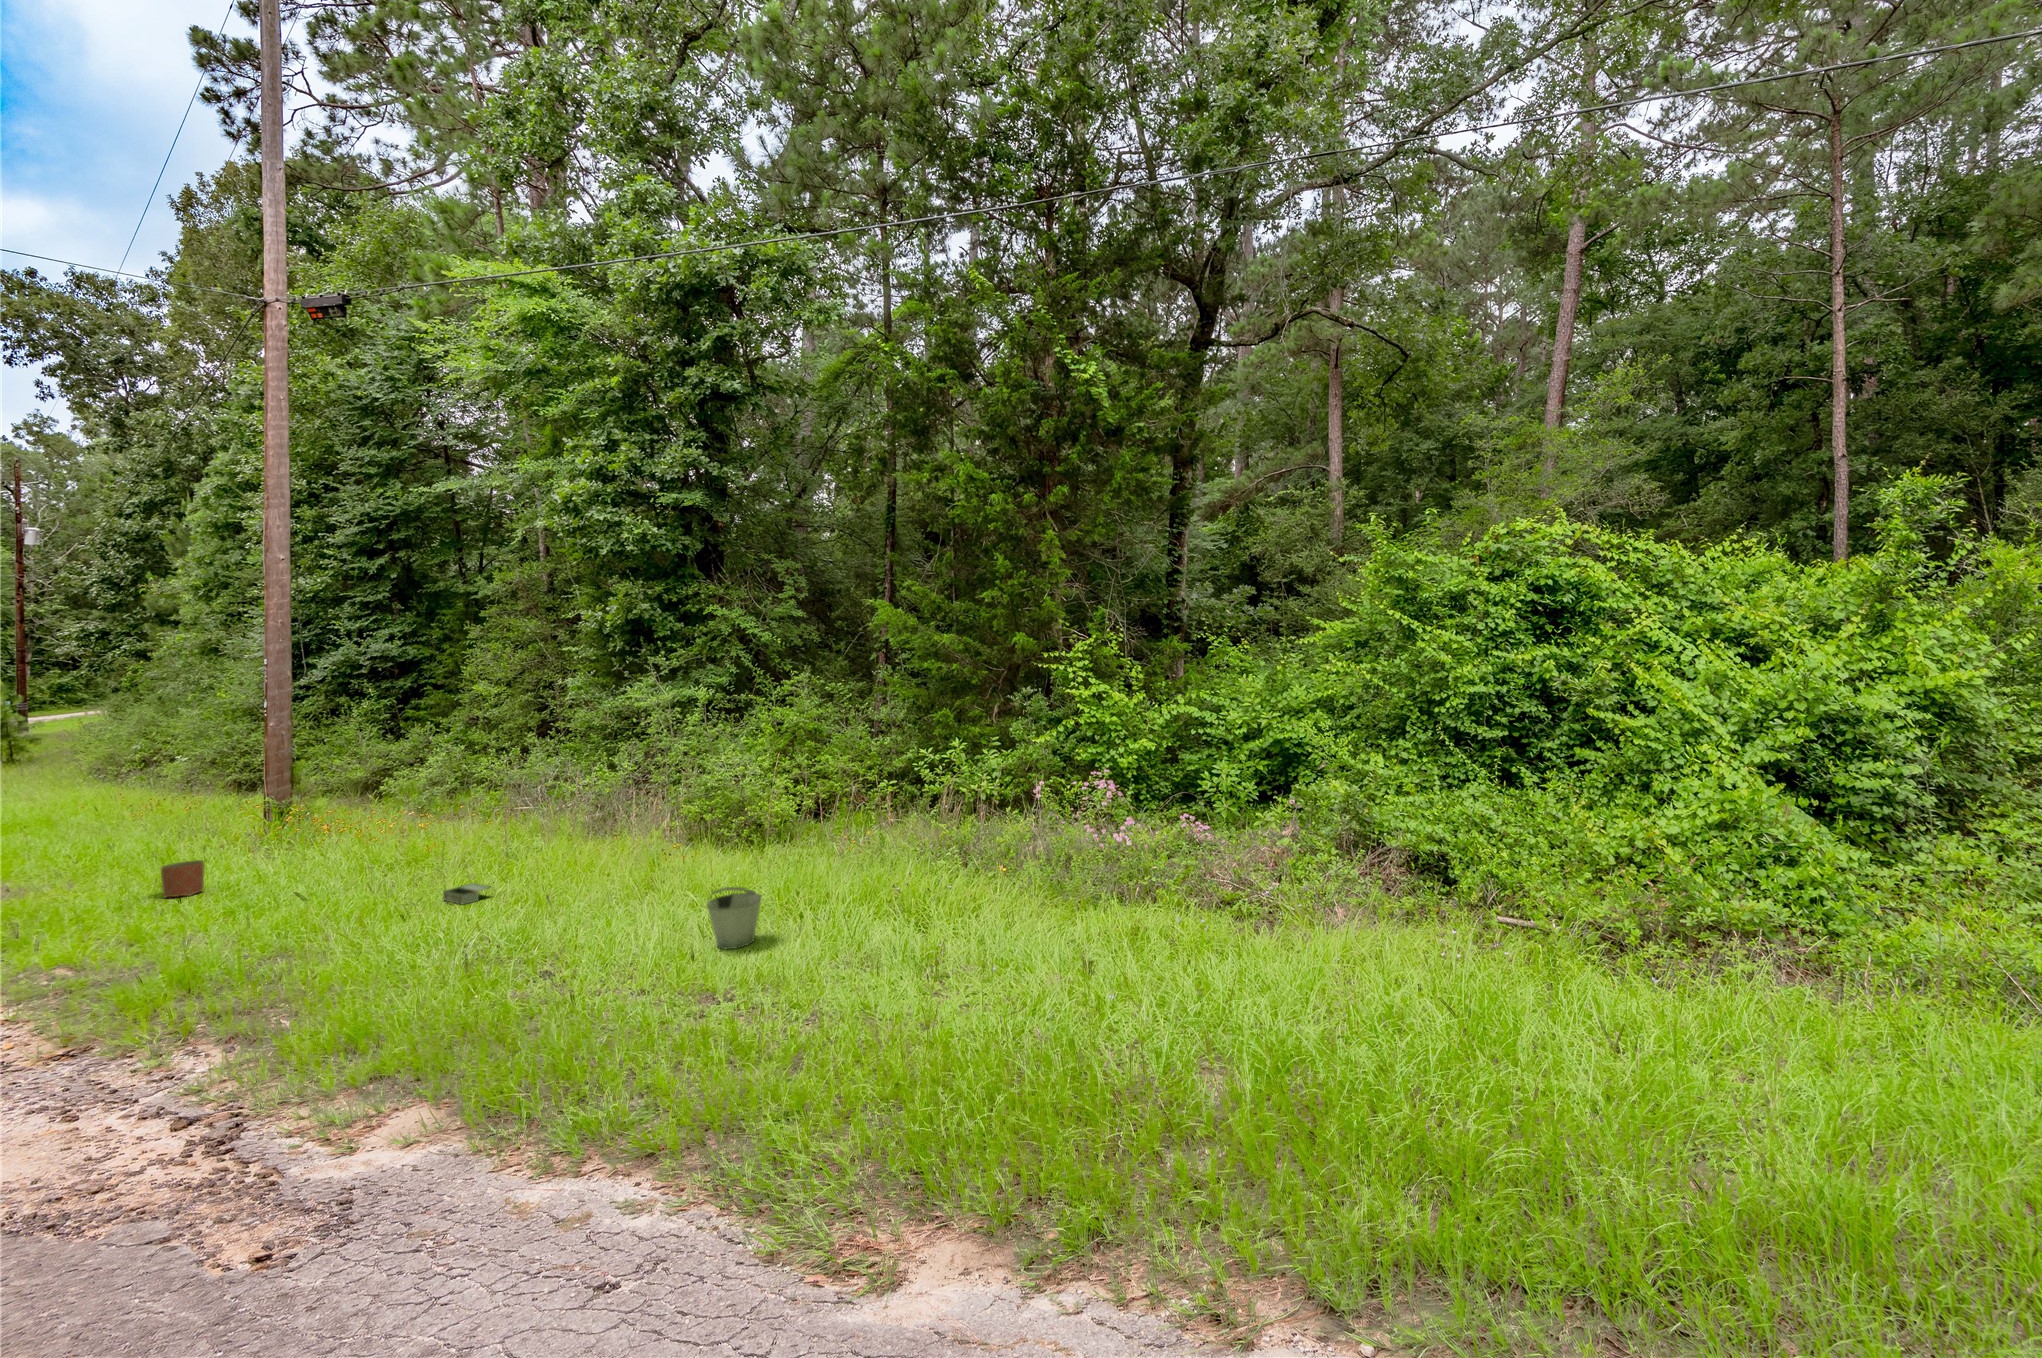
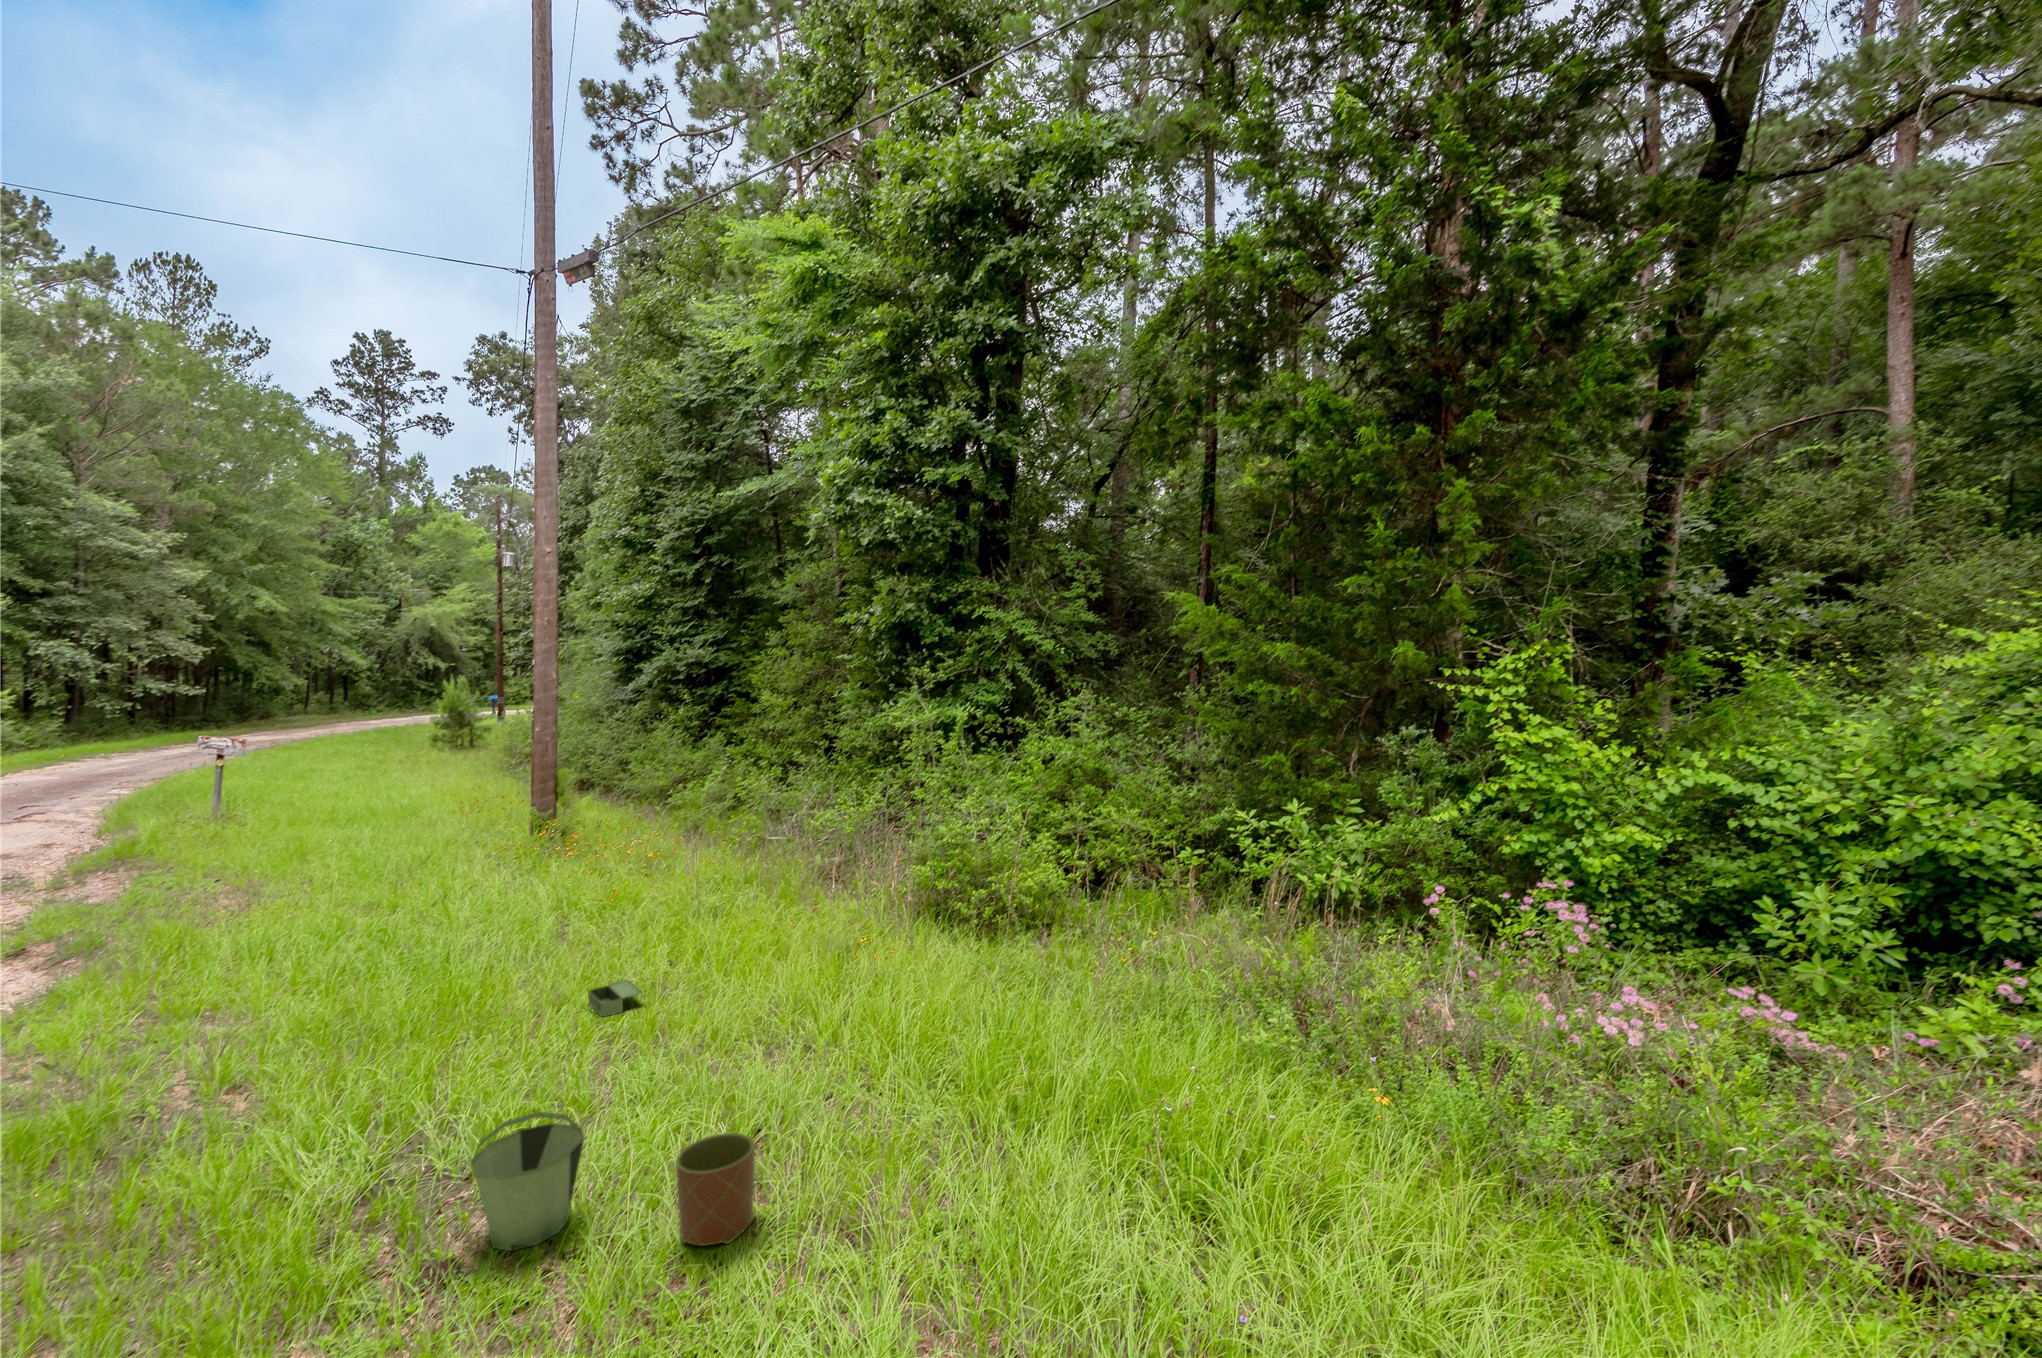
planter: present [161,860,205,898] -> present [676,1133,755,1246]
bucket: present [707,887,761,950] -> present [471,1112,584,1251]

